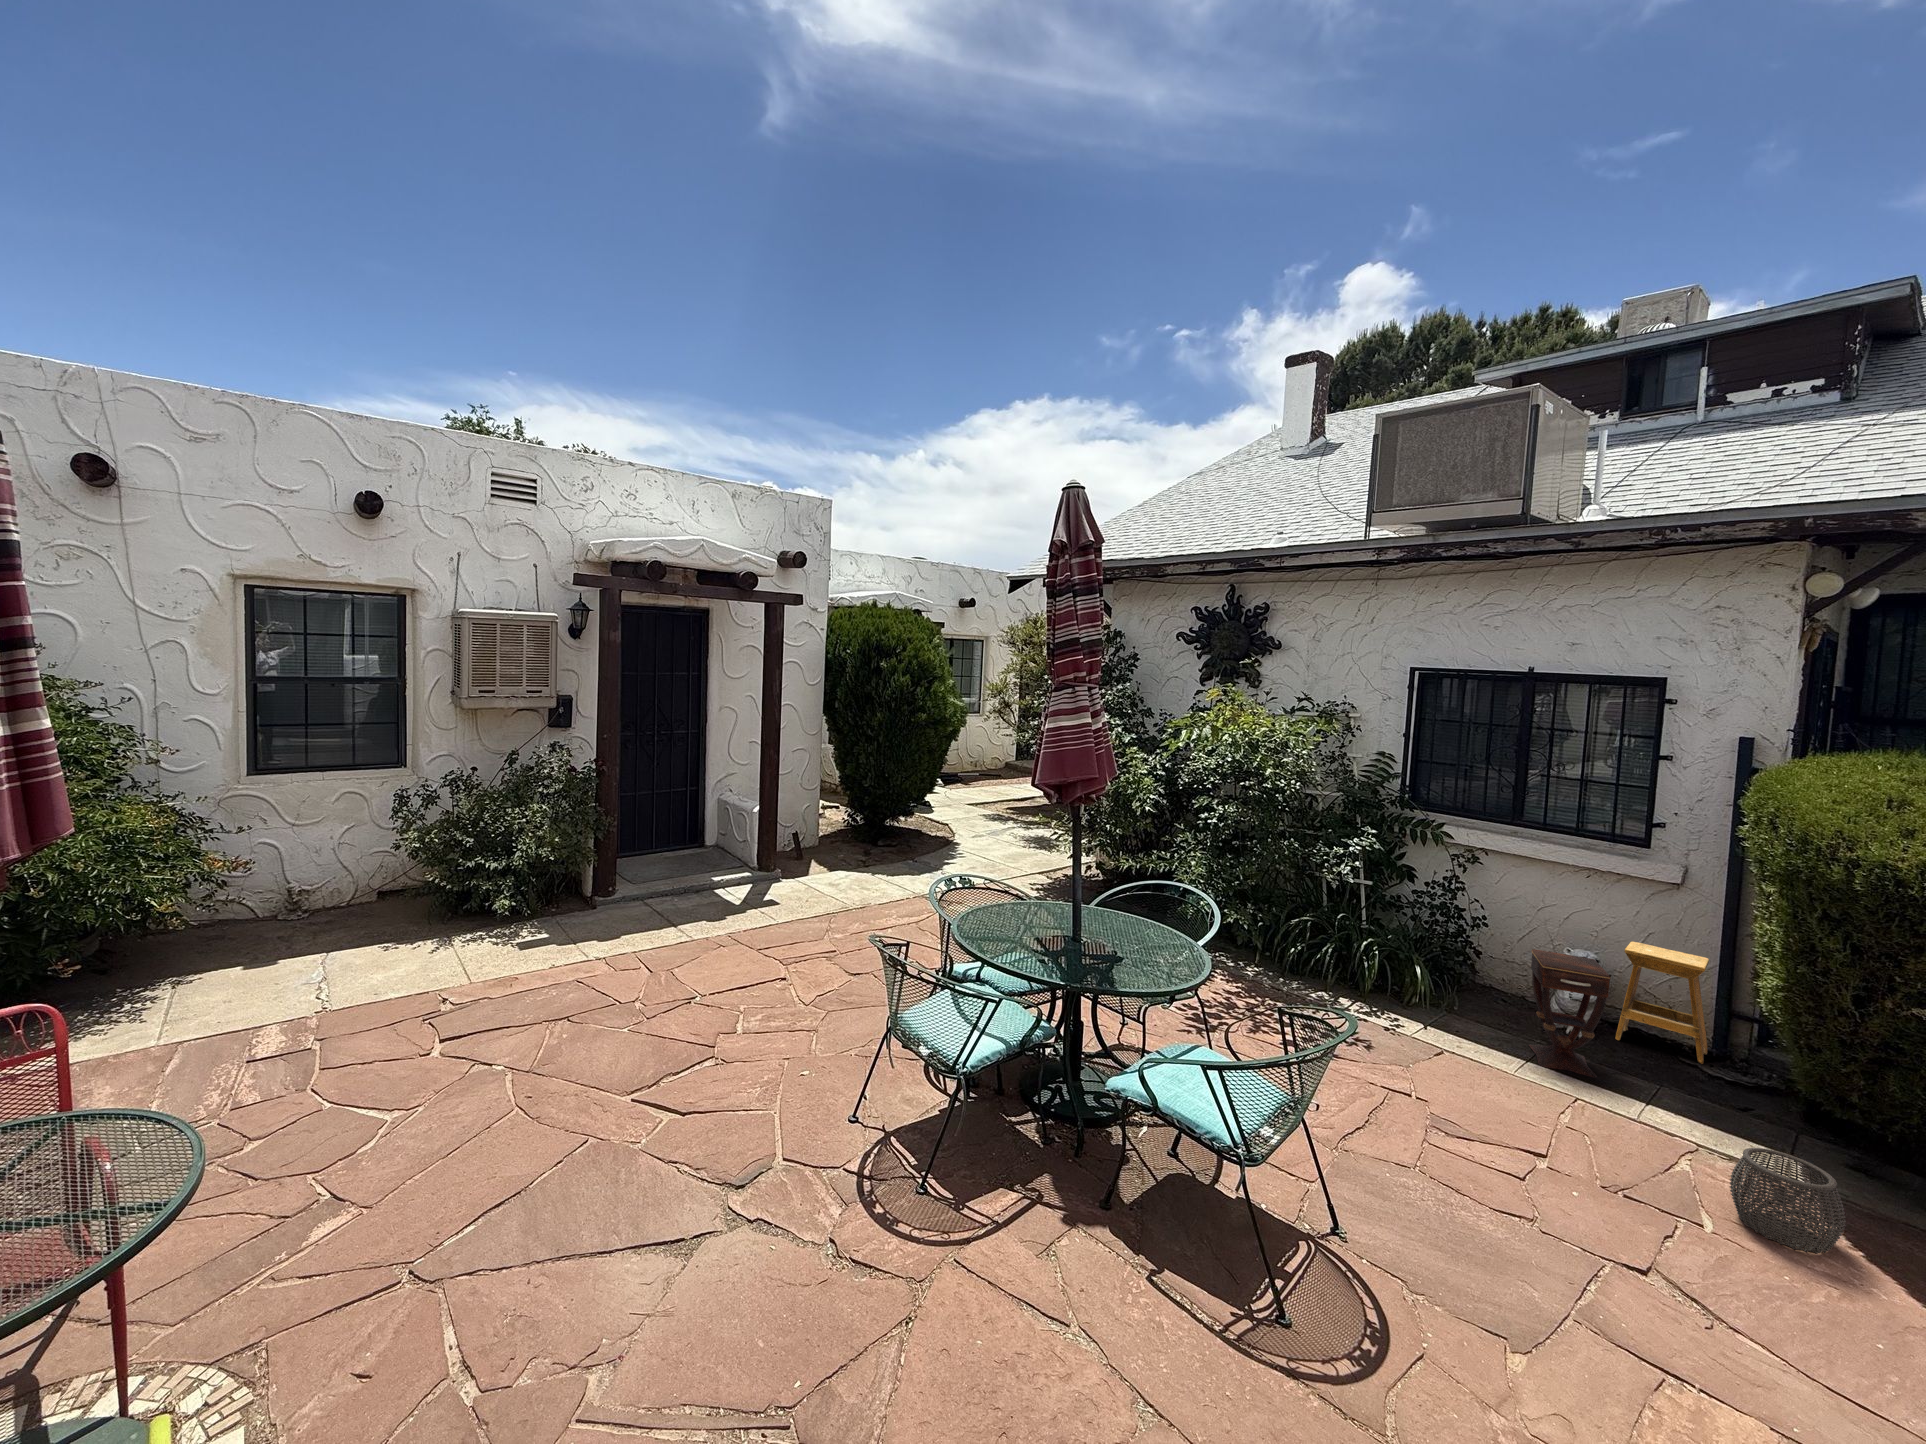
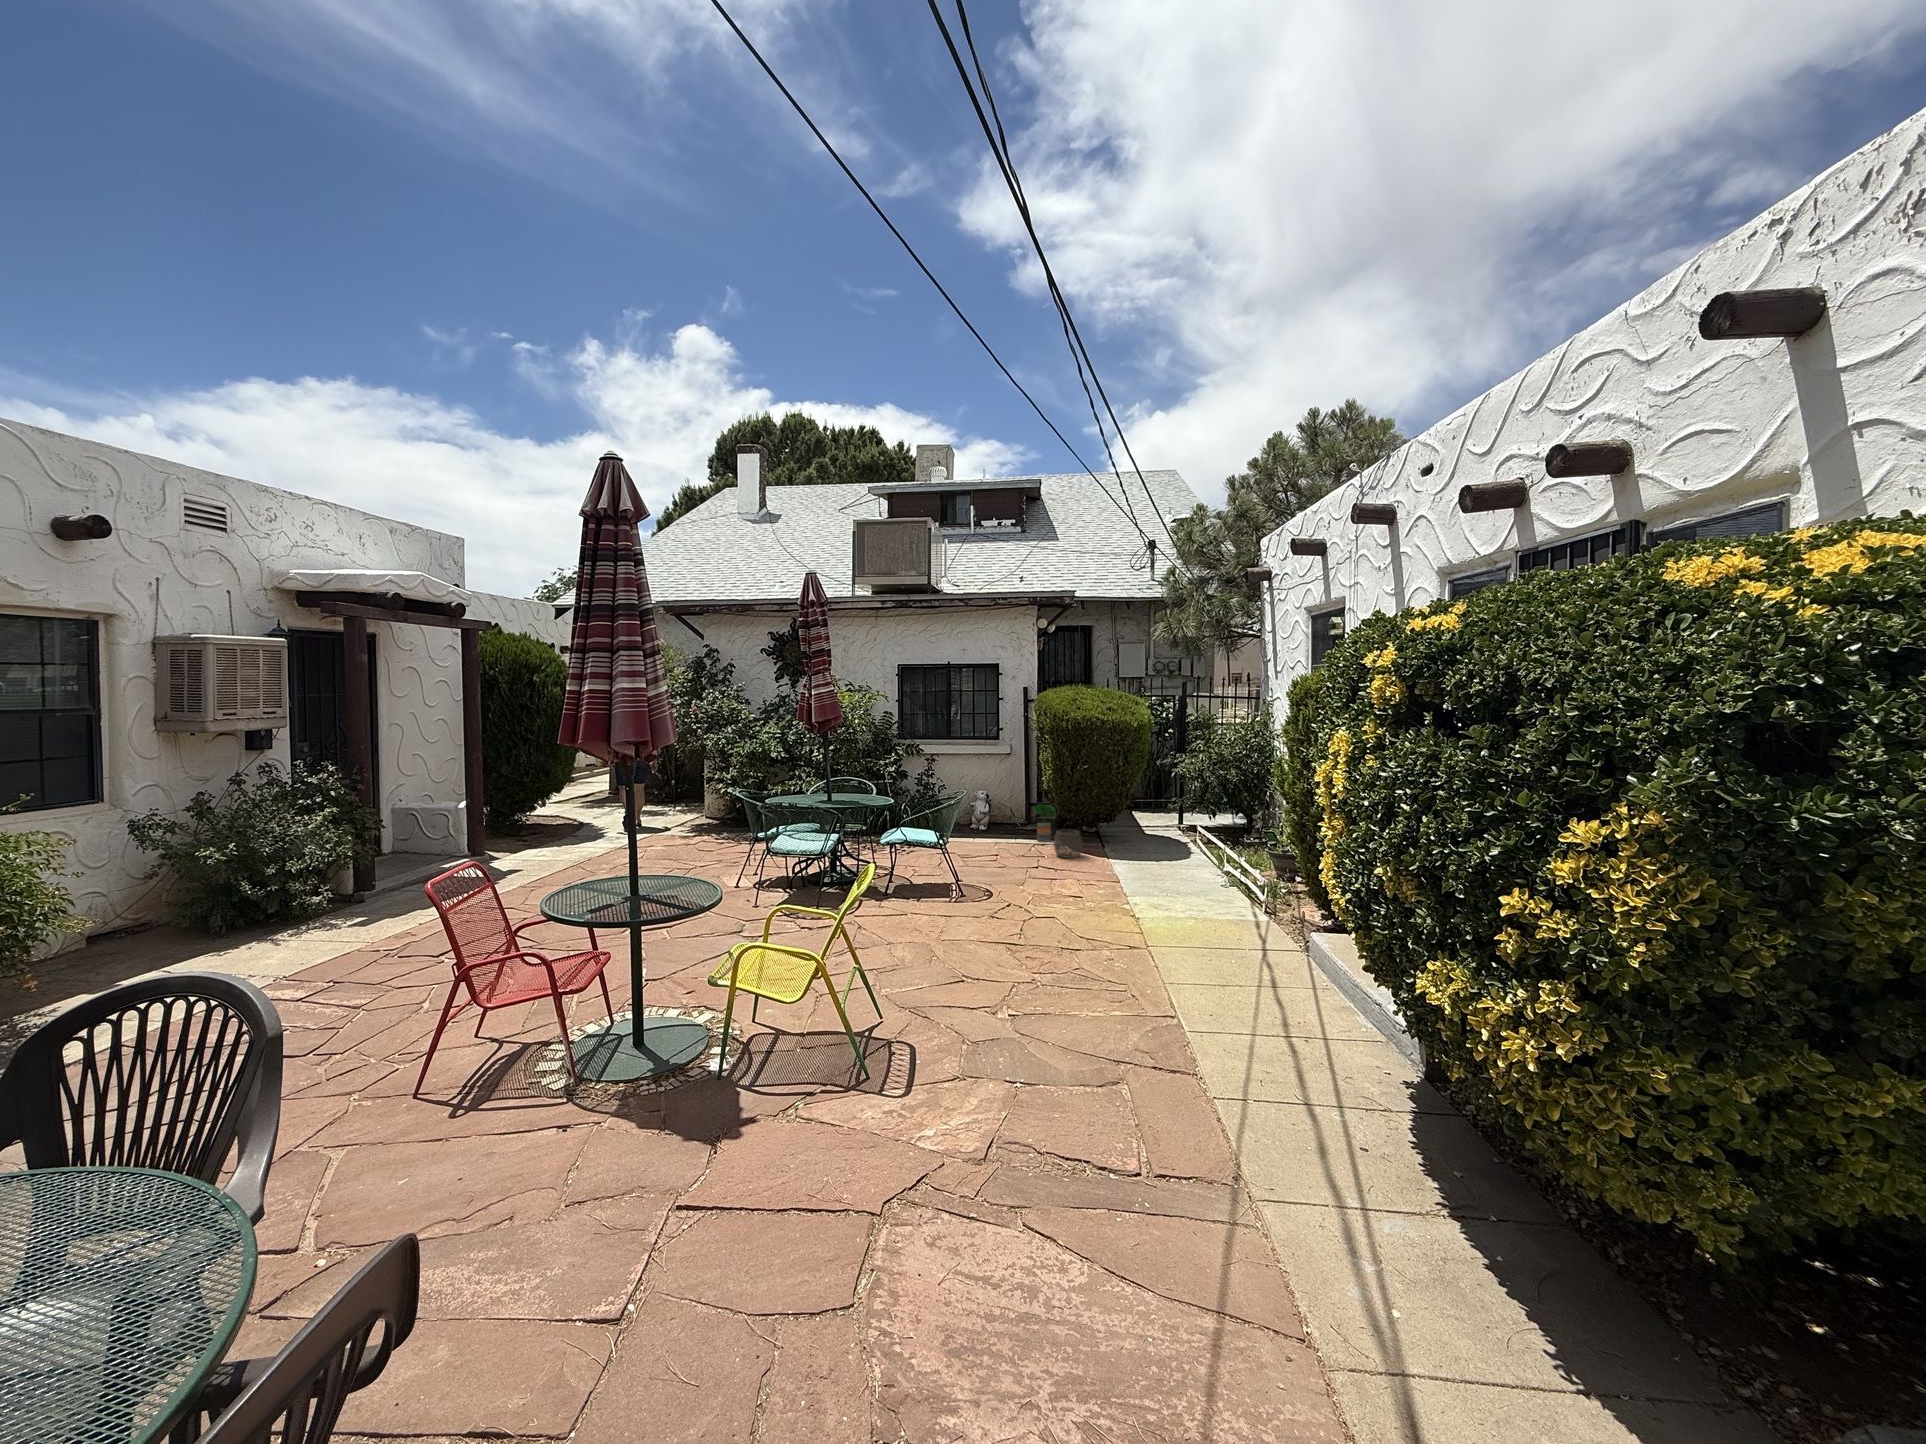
stool: present [1615,942,1709,1064] -> none [997,785,1027,830]
side table: present [1529,949,1611,1077] -> none [970,791,1001,842]
potted tree: none [1702,1030,1788,1136] -> present [1033,805,1056,841]

